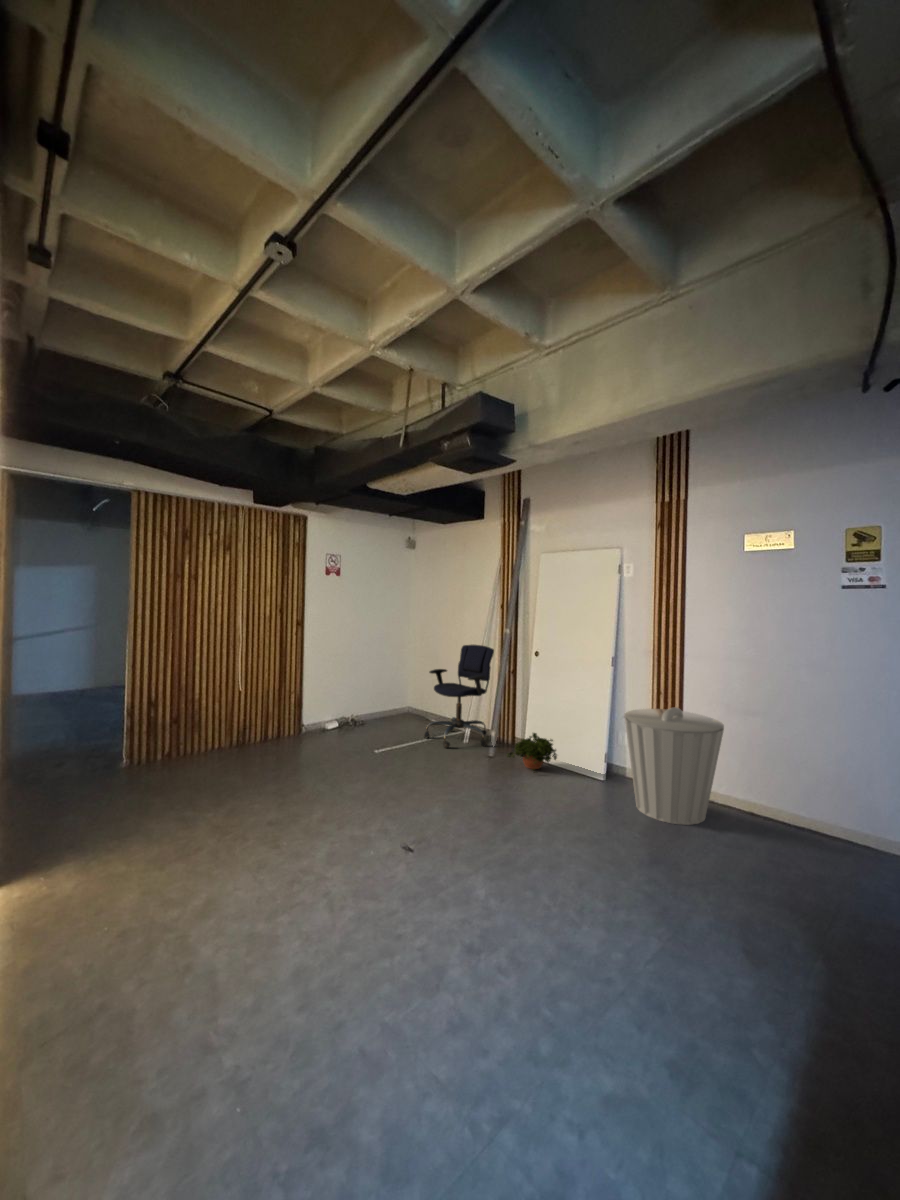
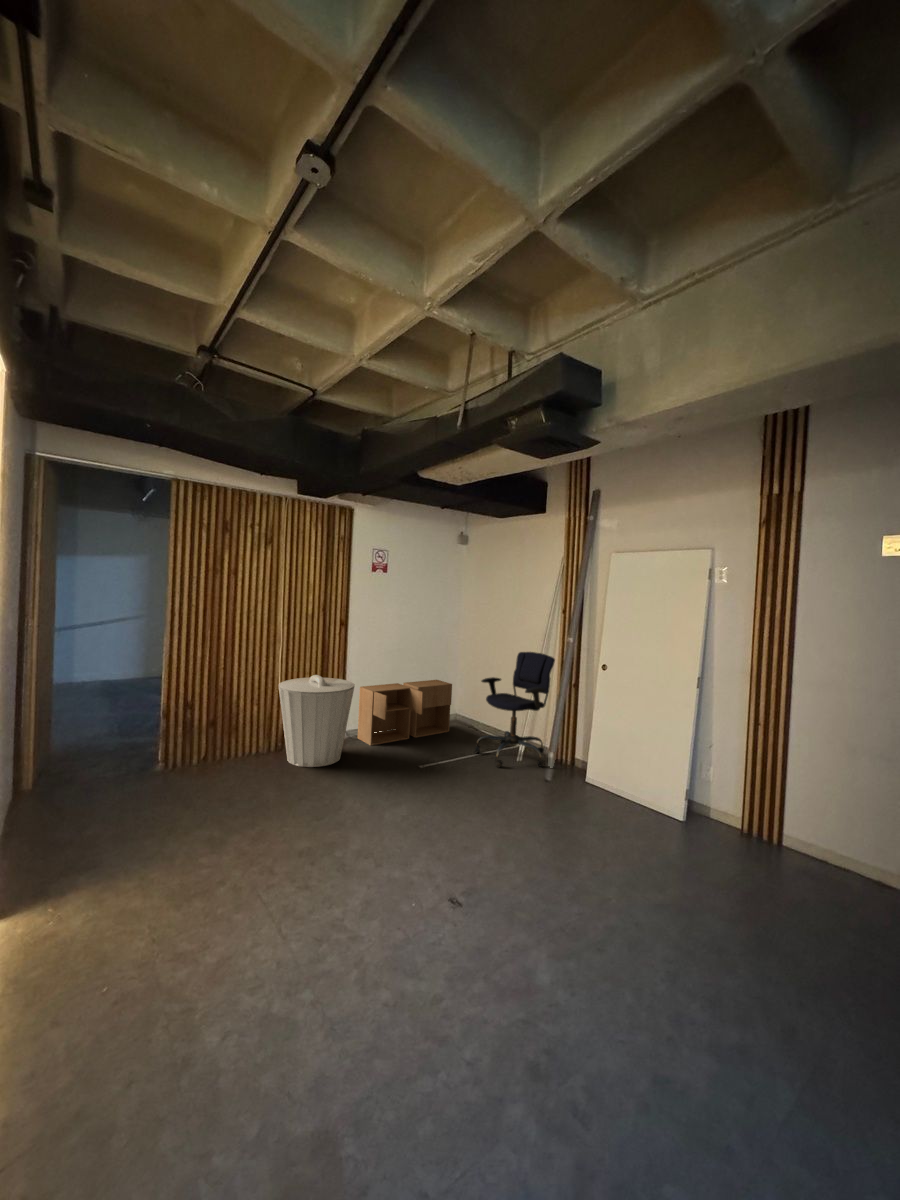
storage cabinet: none [315,674,403,736] -> present [358,680,452,745]
trash can: present [625,707,724,825] -> present [279,675,355,767]
potted plant: present [507,733,557,770] -> none [567,757,631,807]

